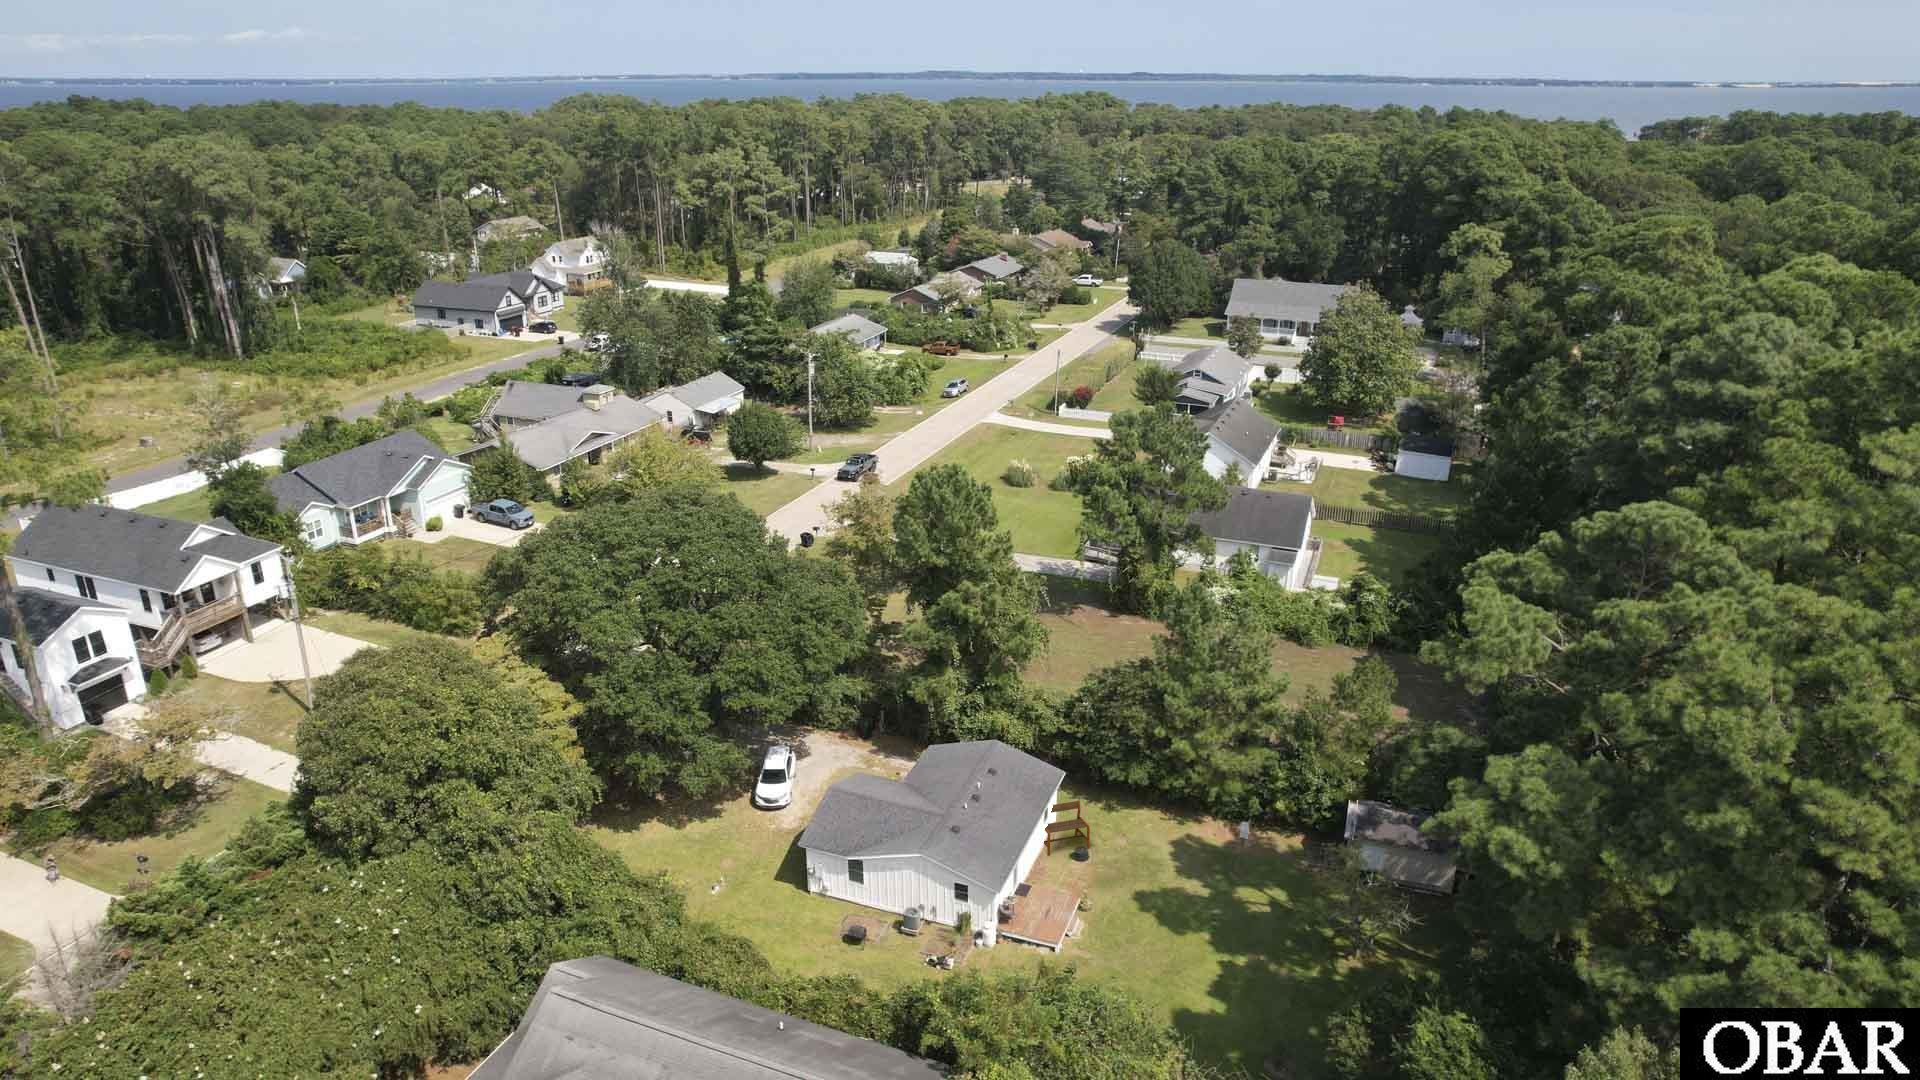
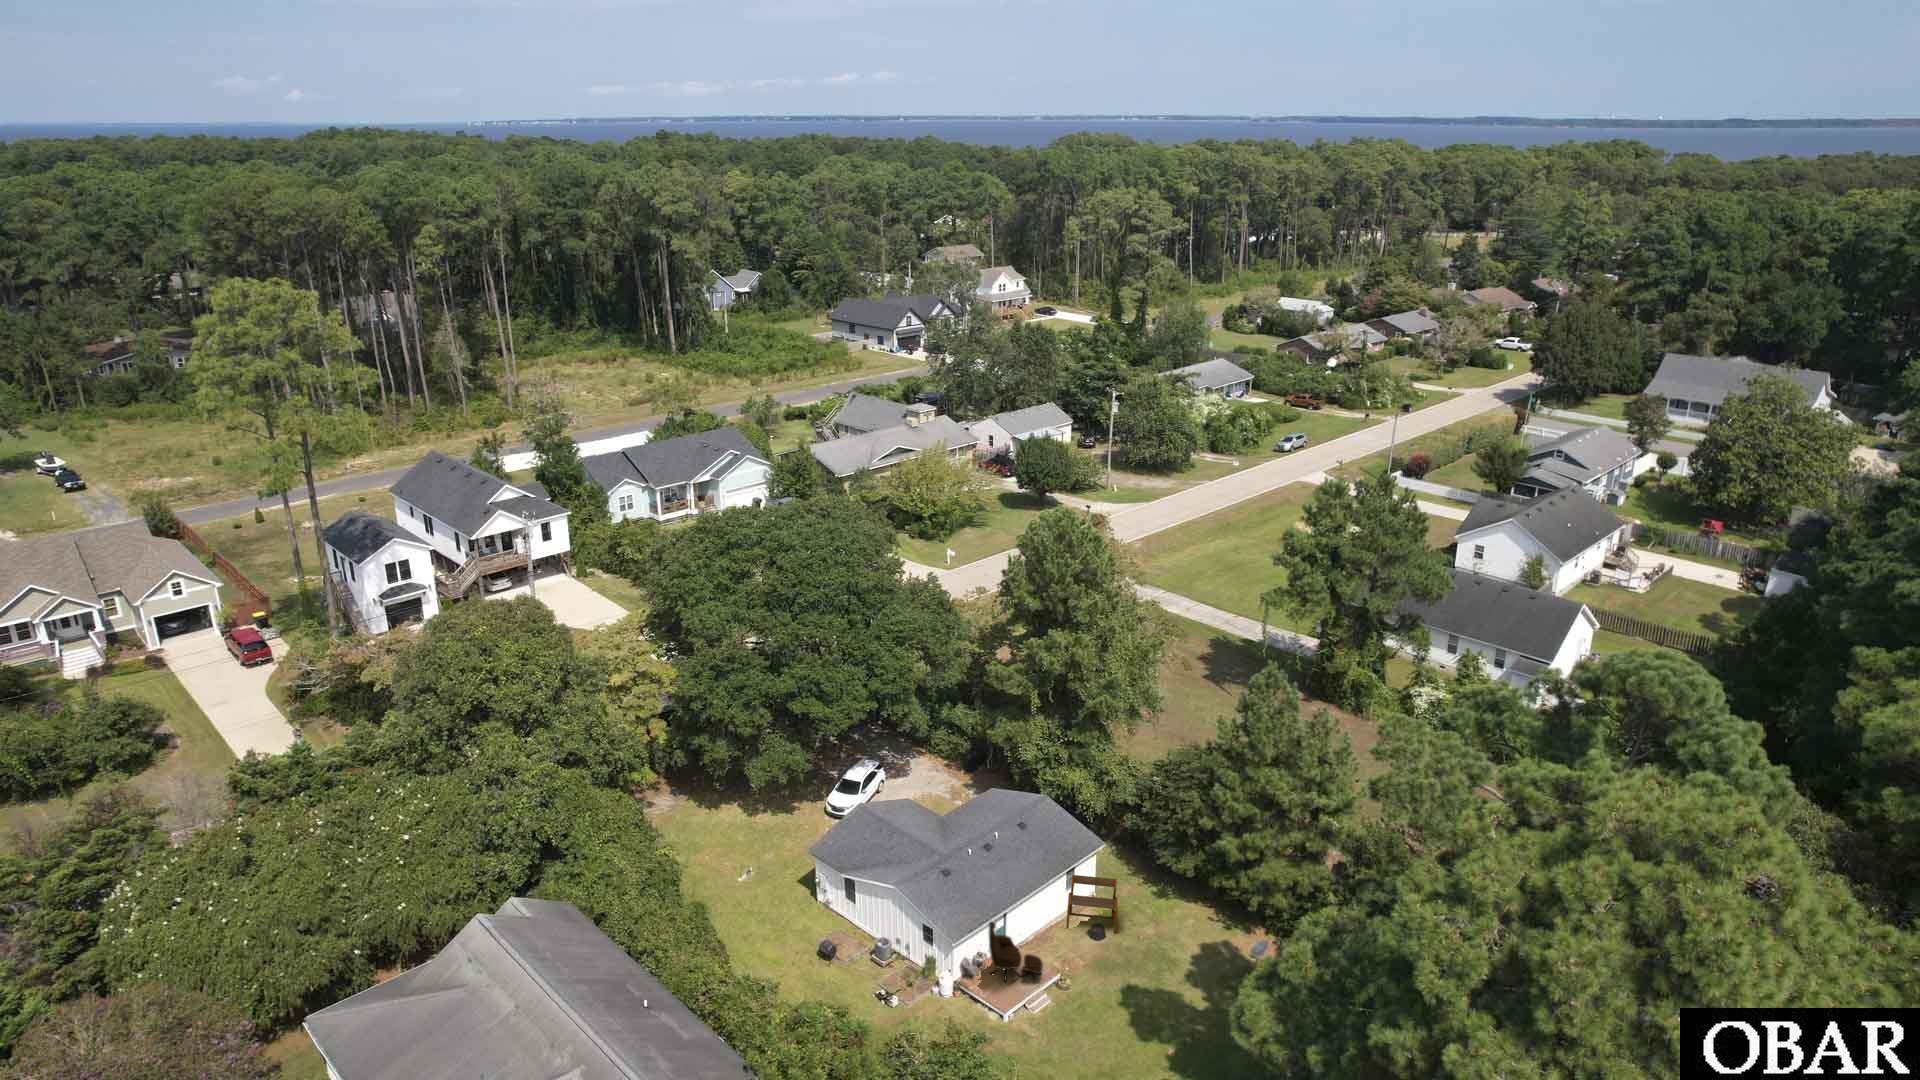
lounge chair: none [1010,863,1062,916] -> present [988,922,1043,981]

